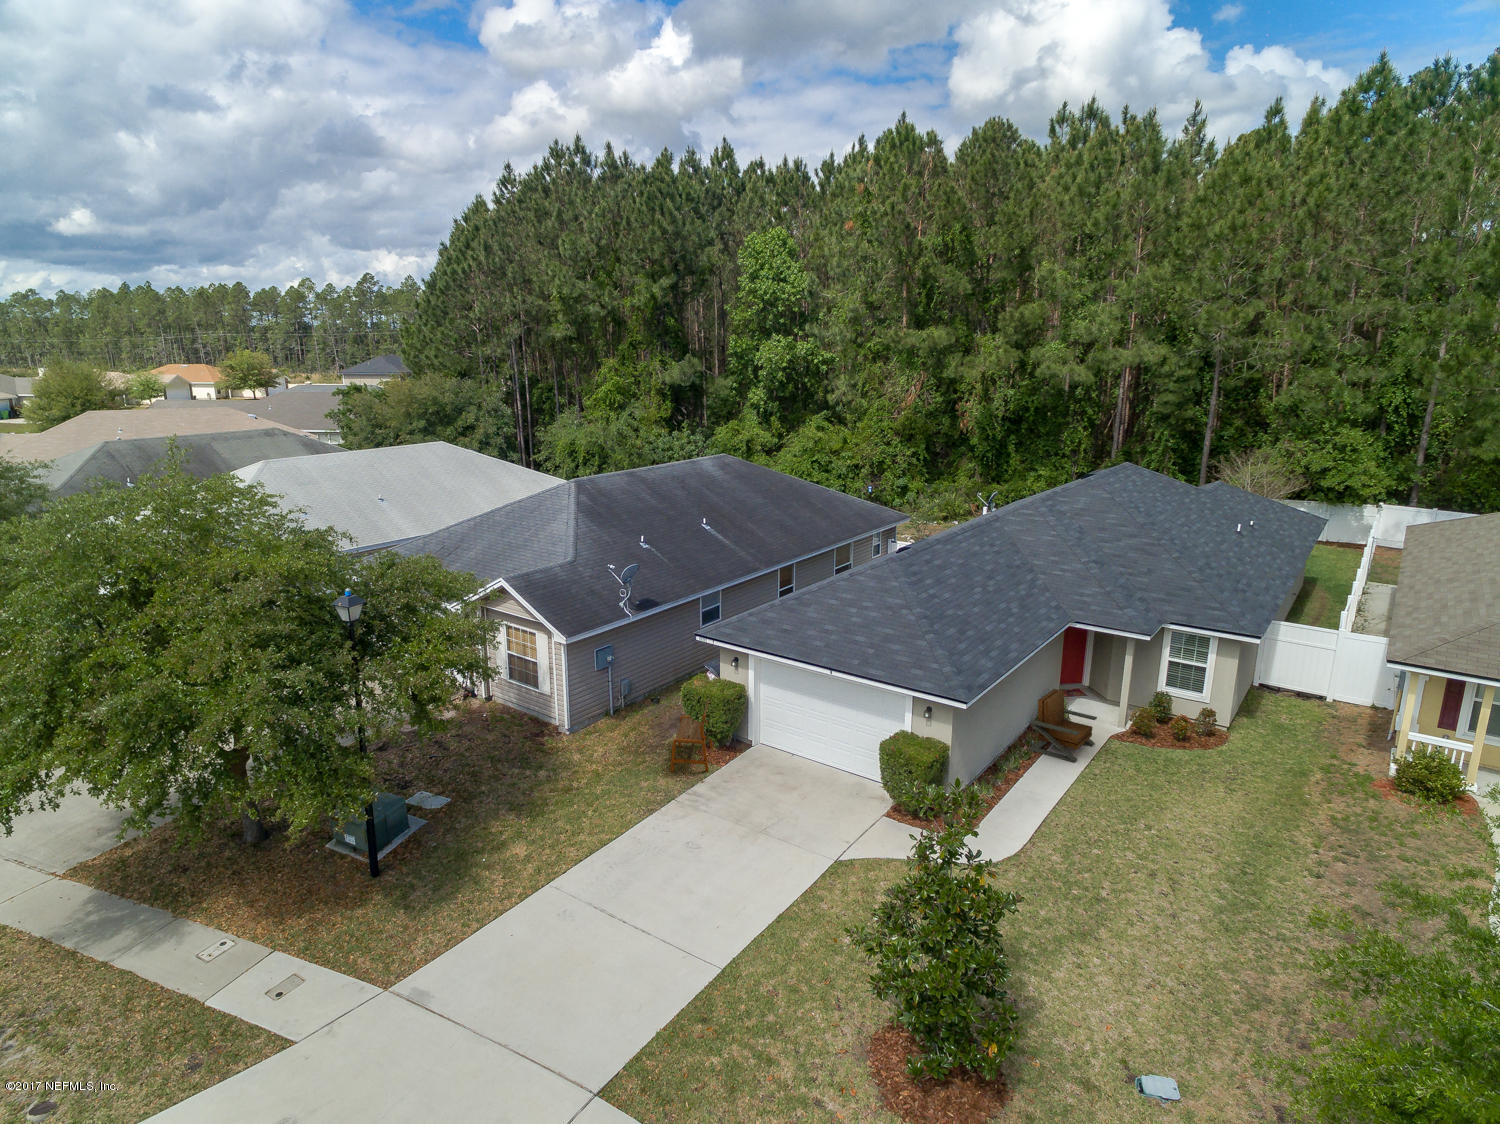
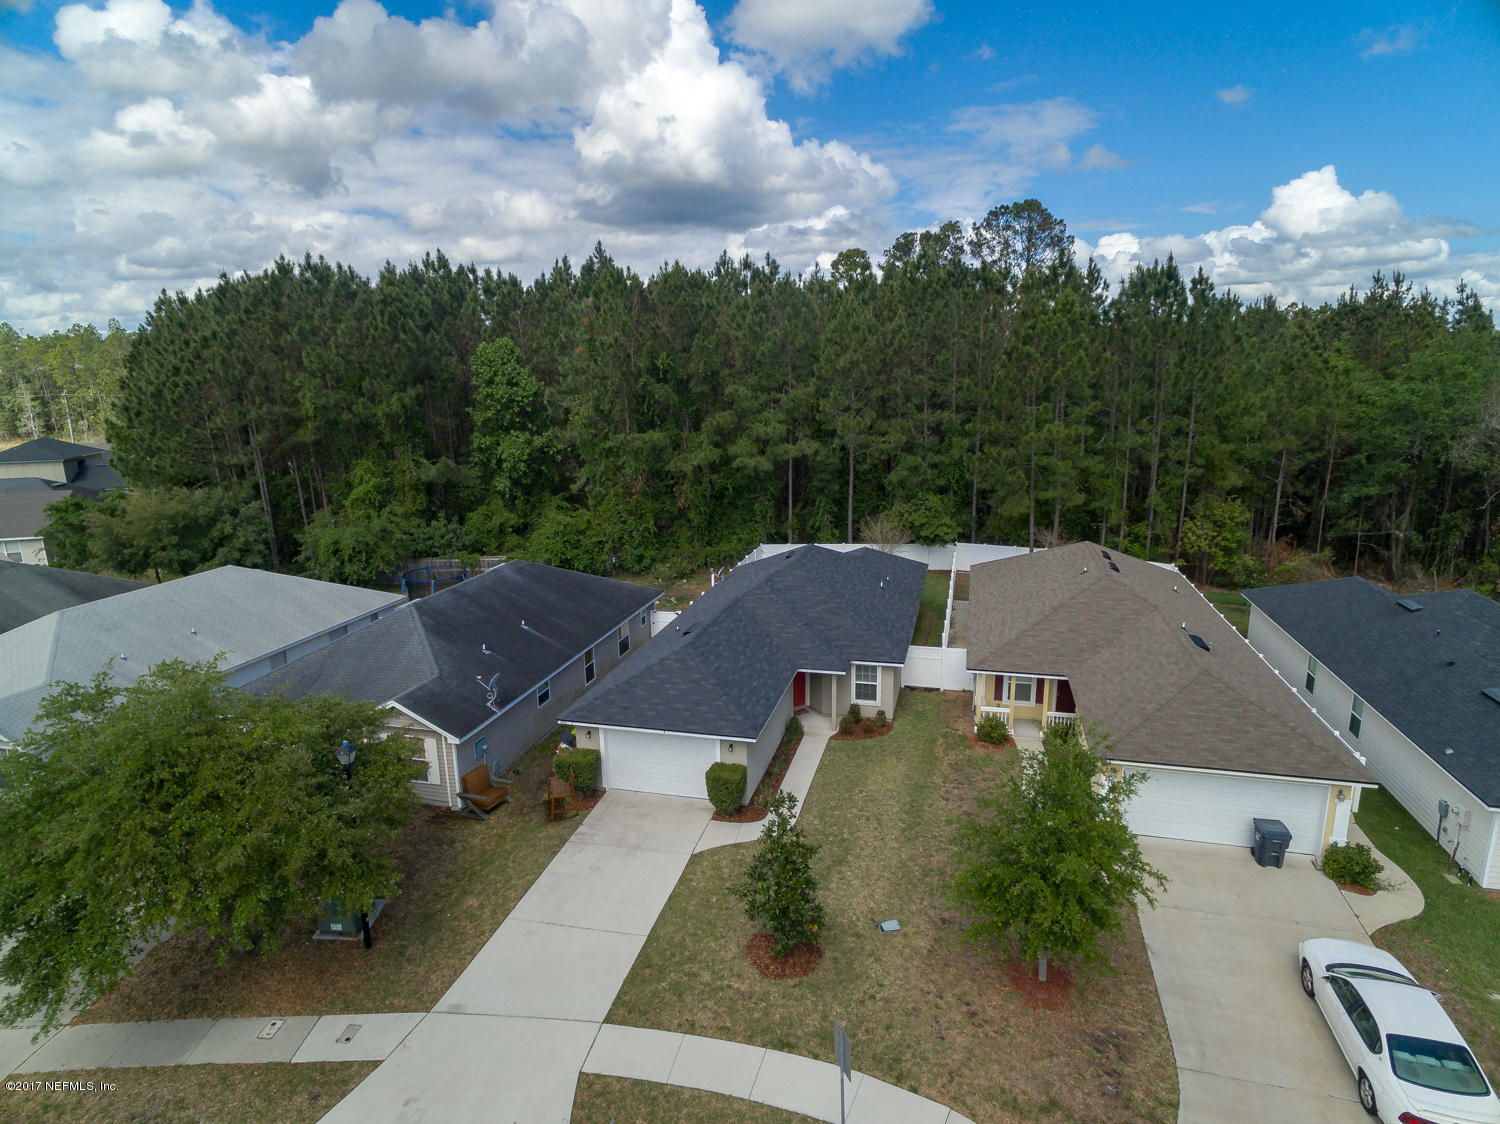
lounge chair: present [1029,689,1097,762] -> present [456,764,514,820]

